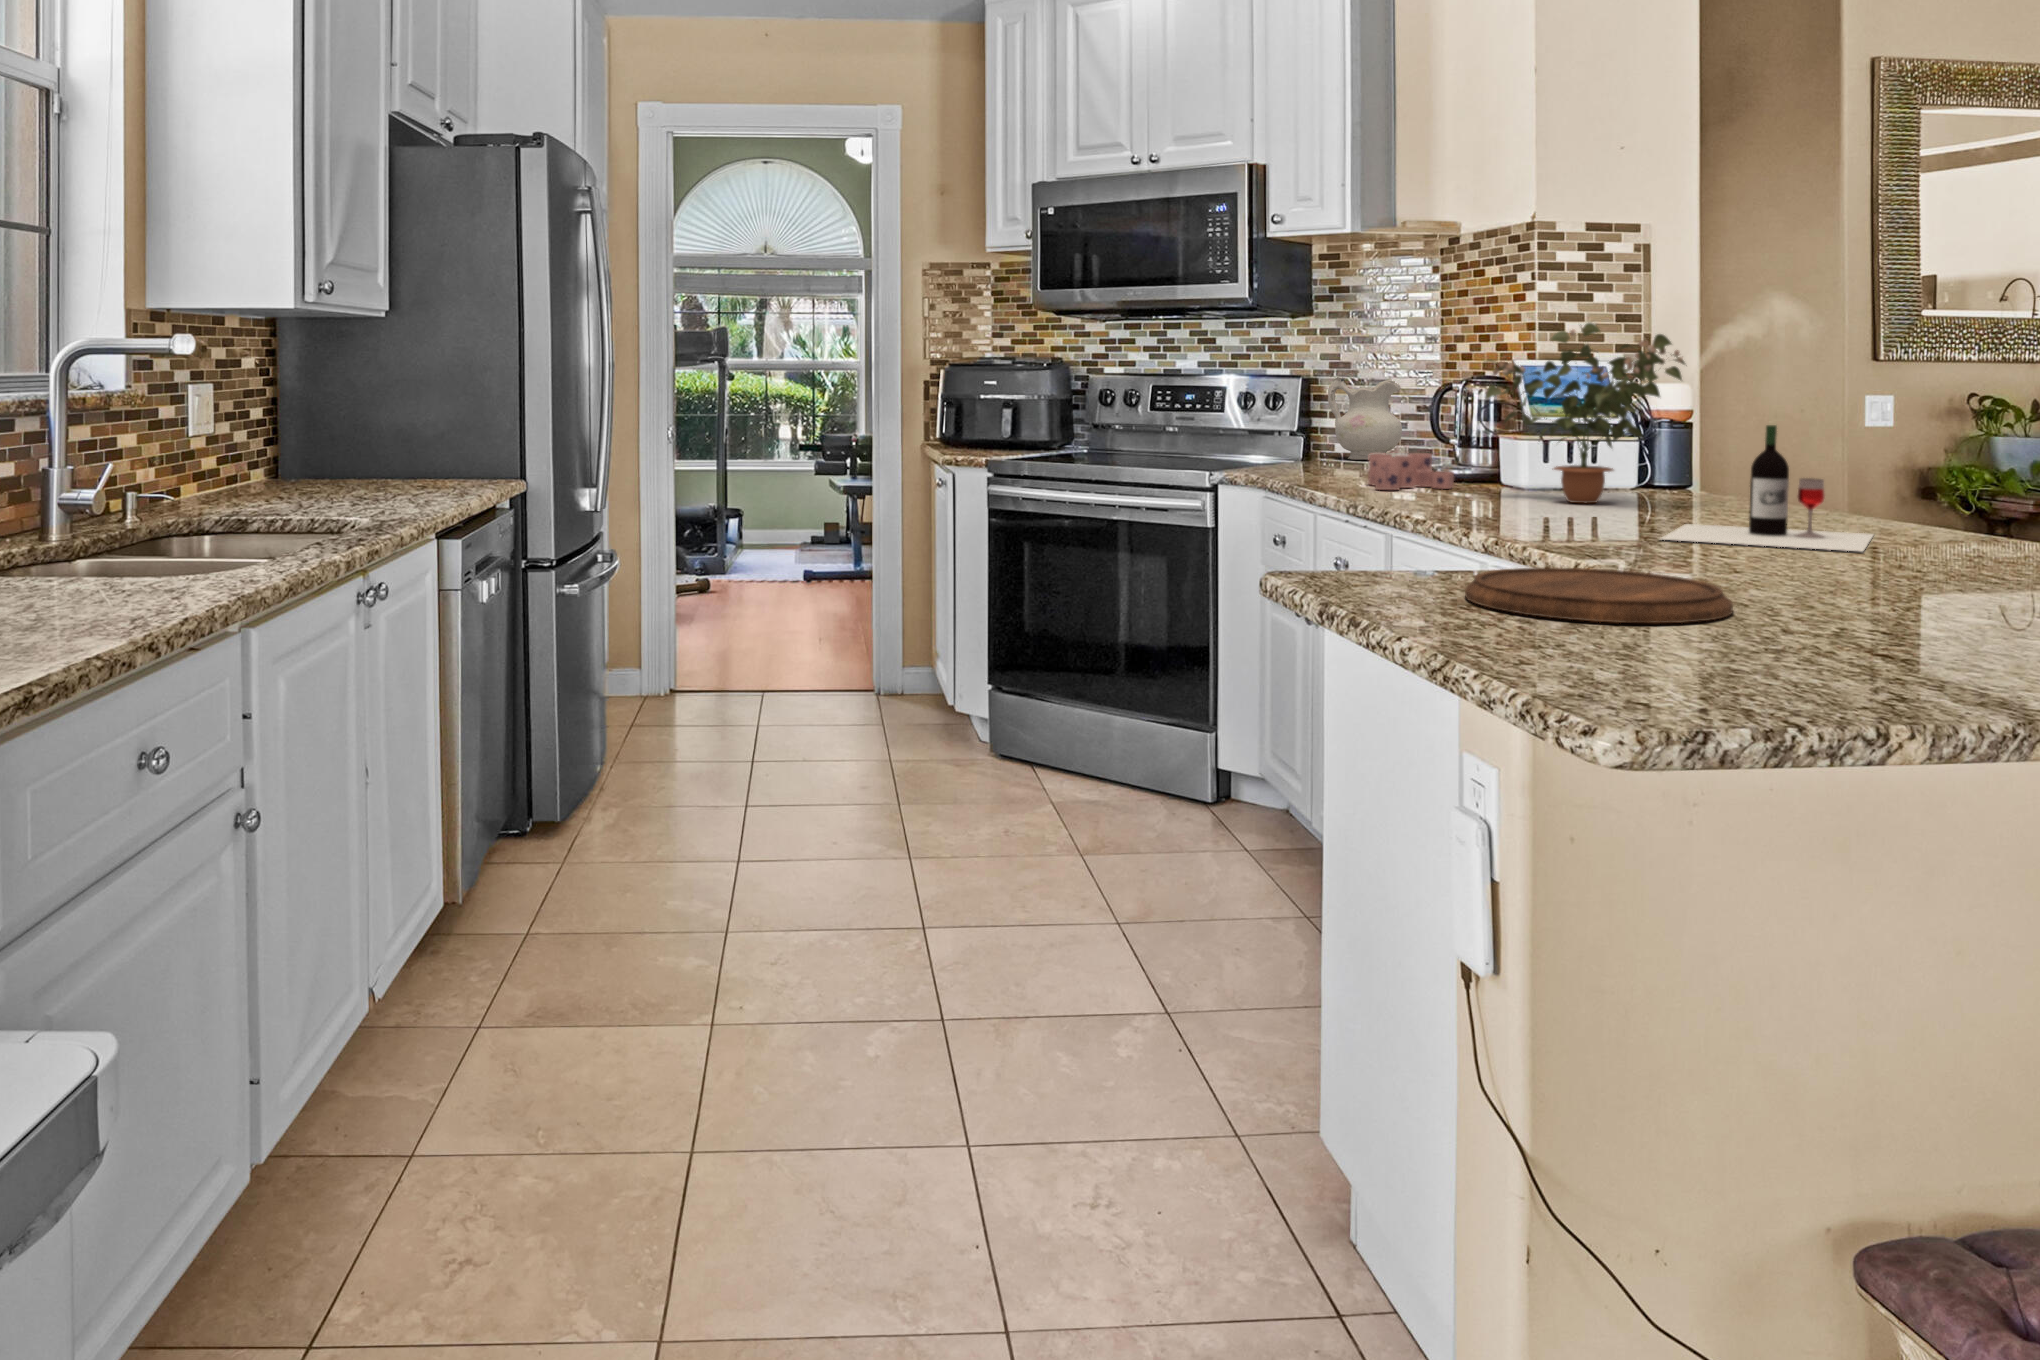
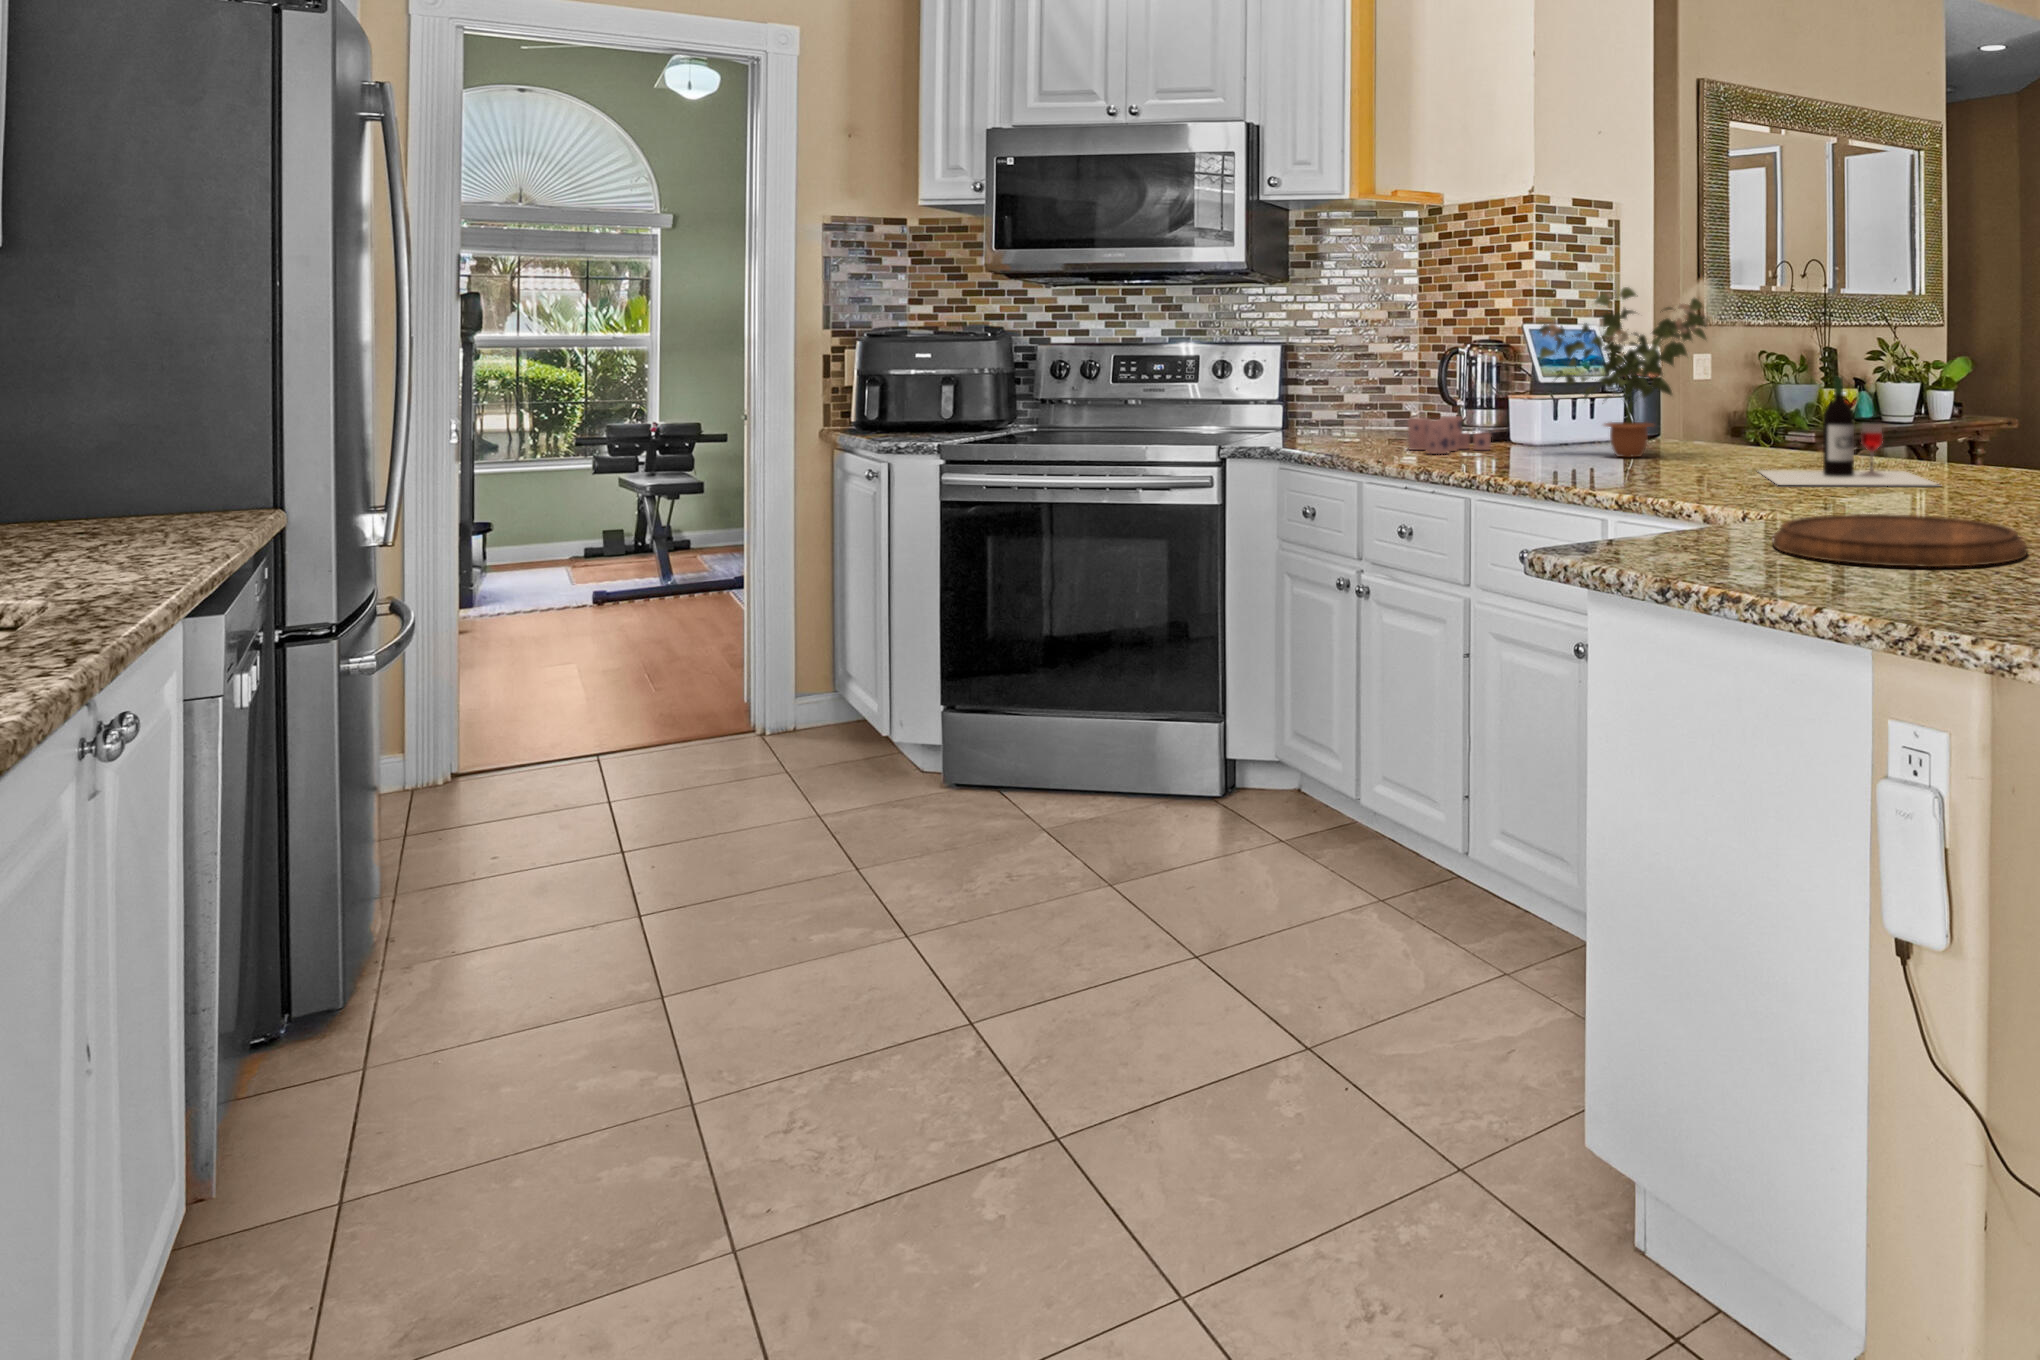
ceramic pitcher: present [1328,377,1402,460] -> none [1306,345,1379,427]

